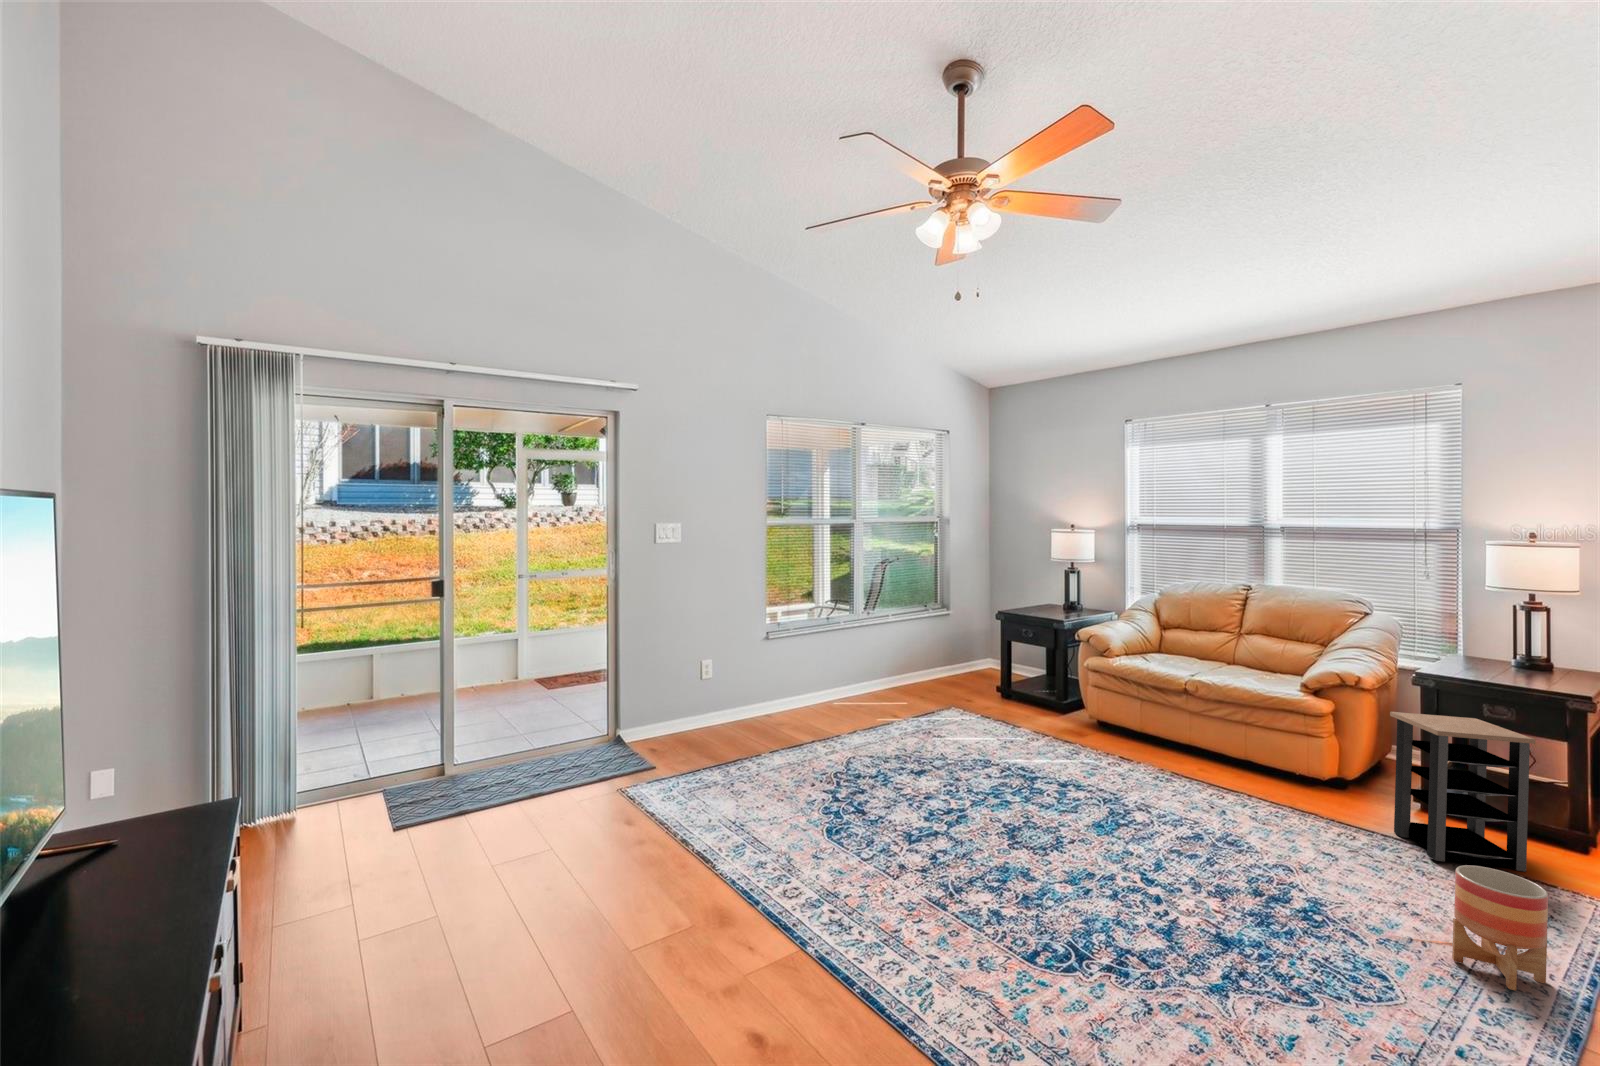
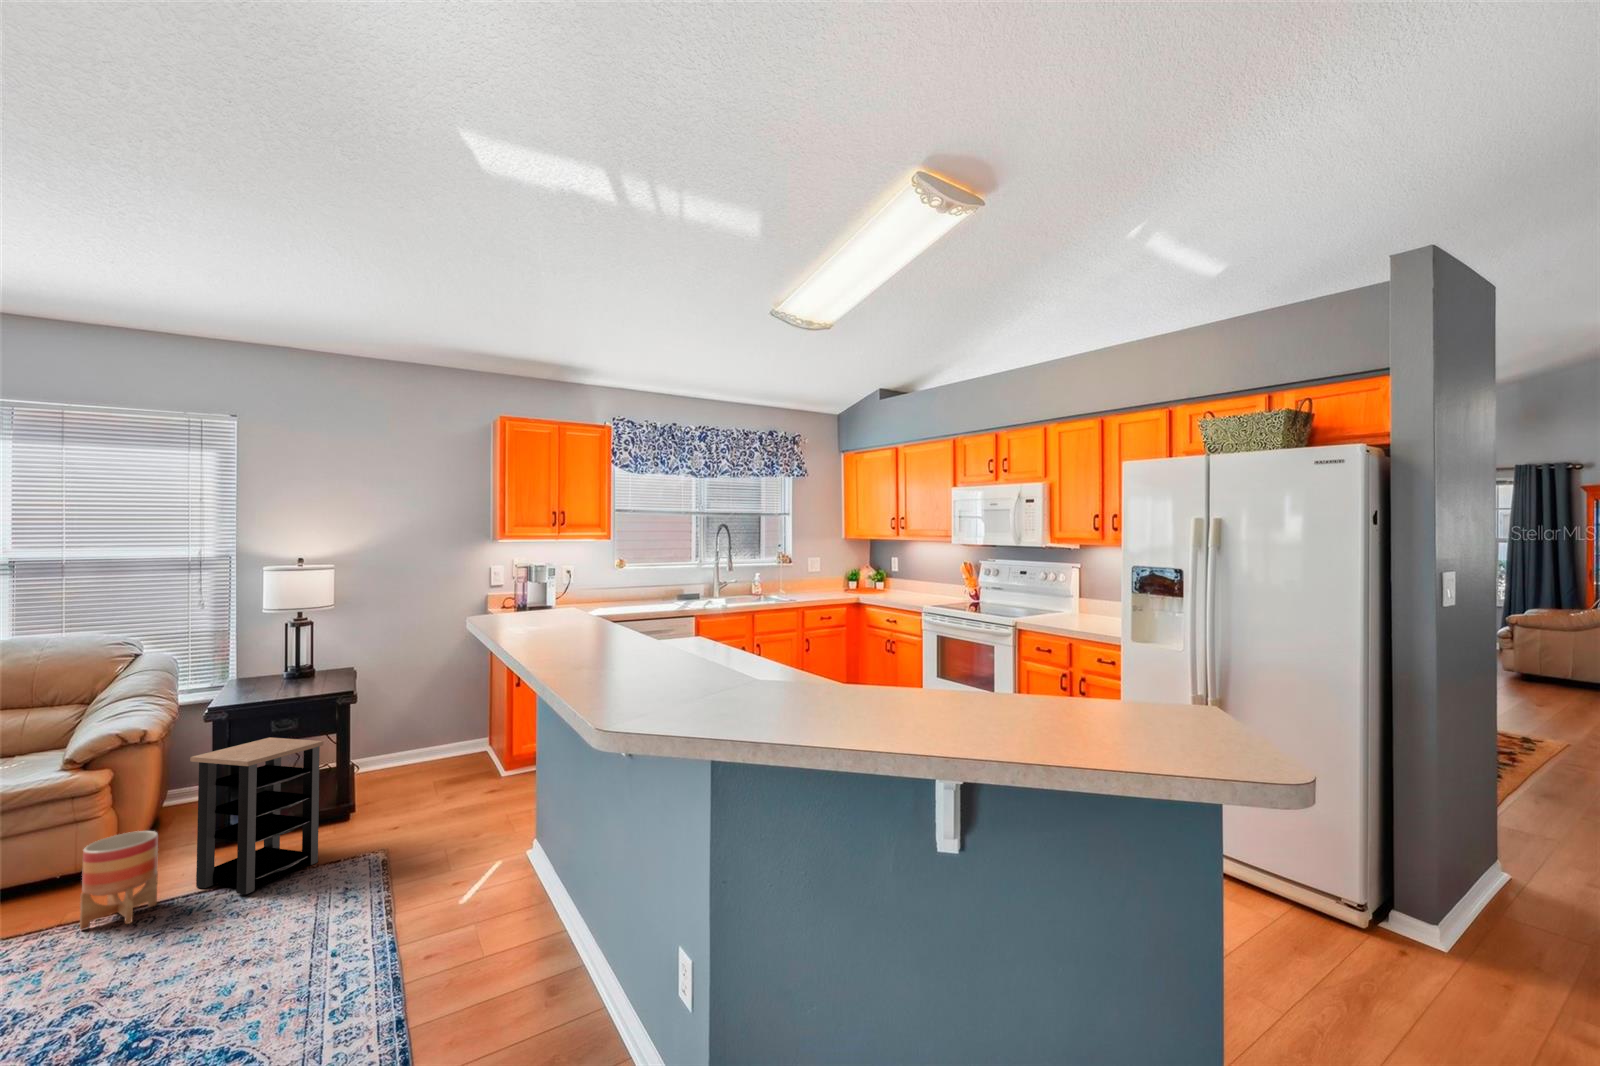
planter: present [1452,865,1548,991] -> present [80,831,158,930]

